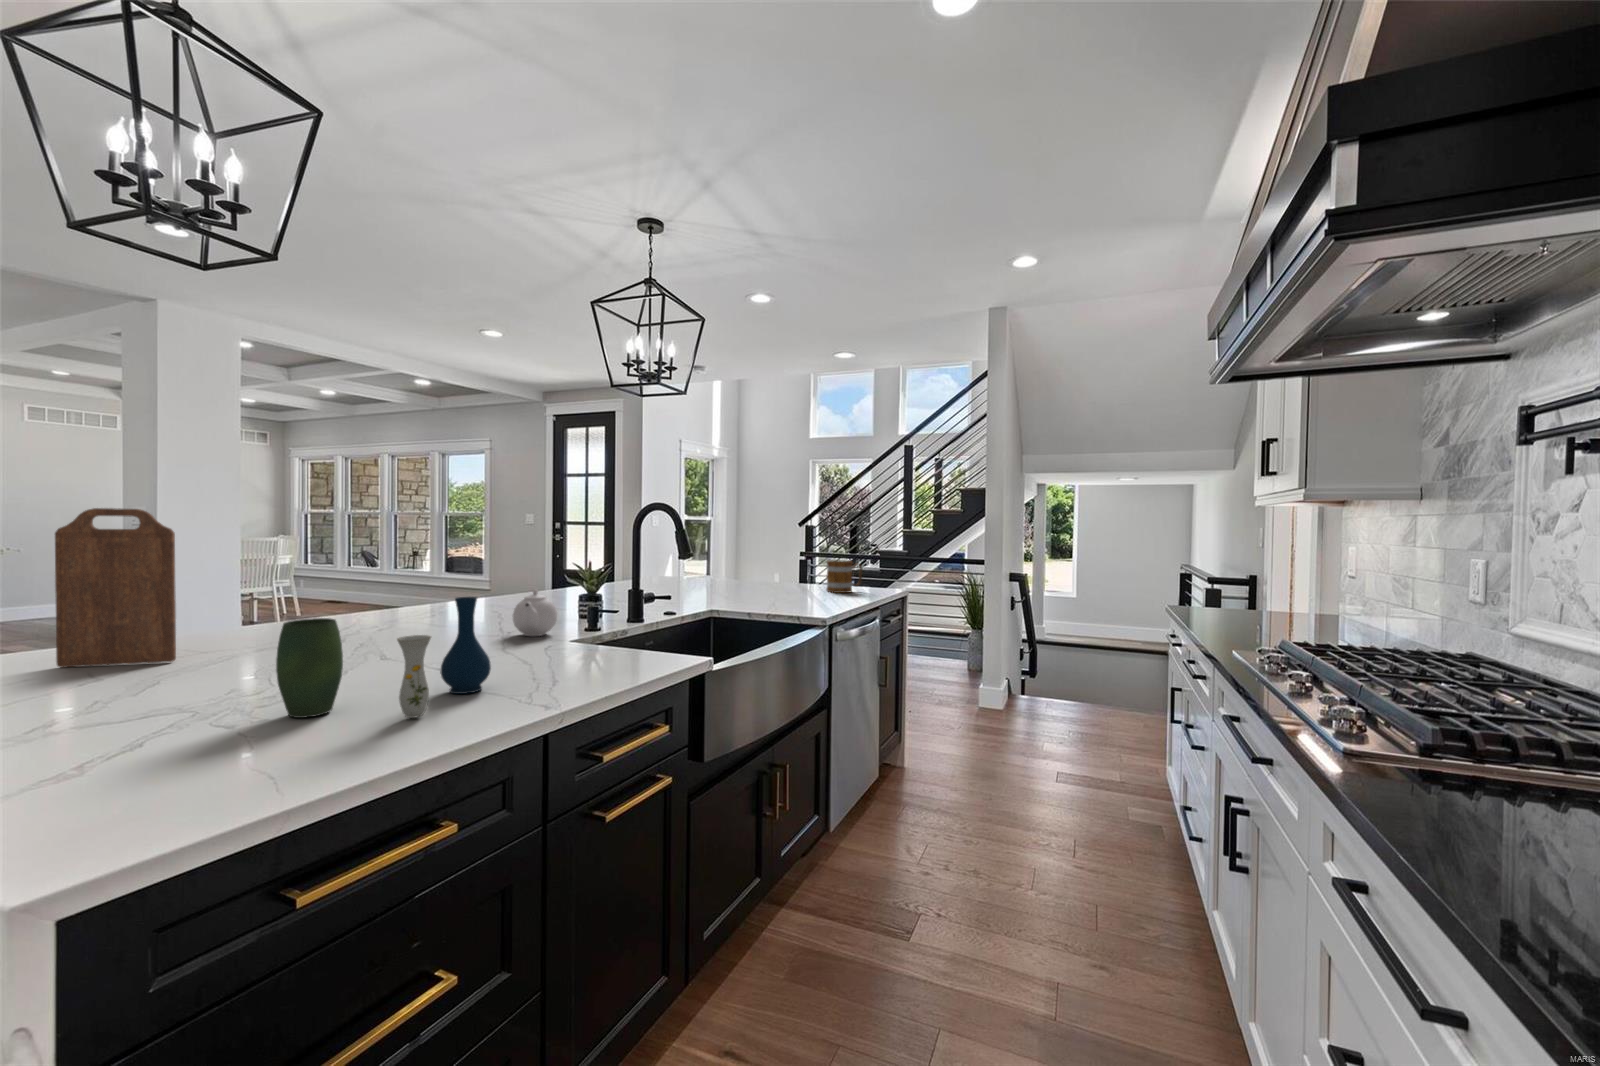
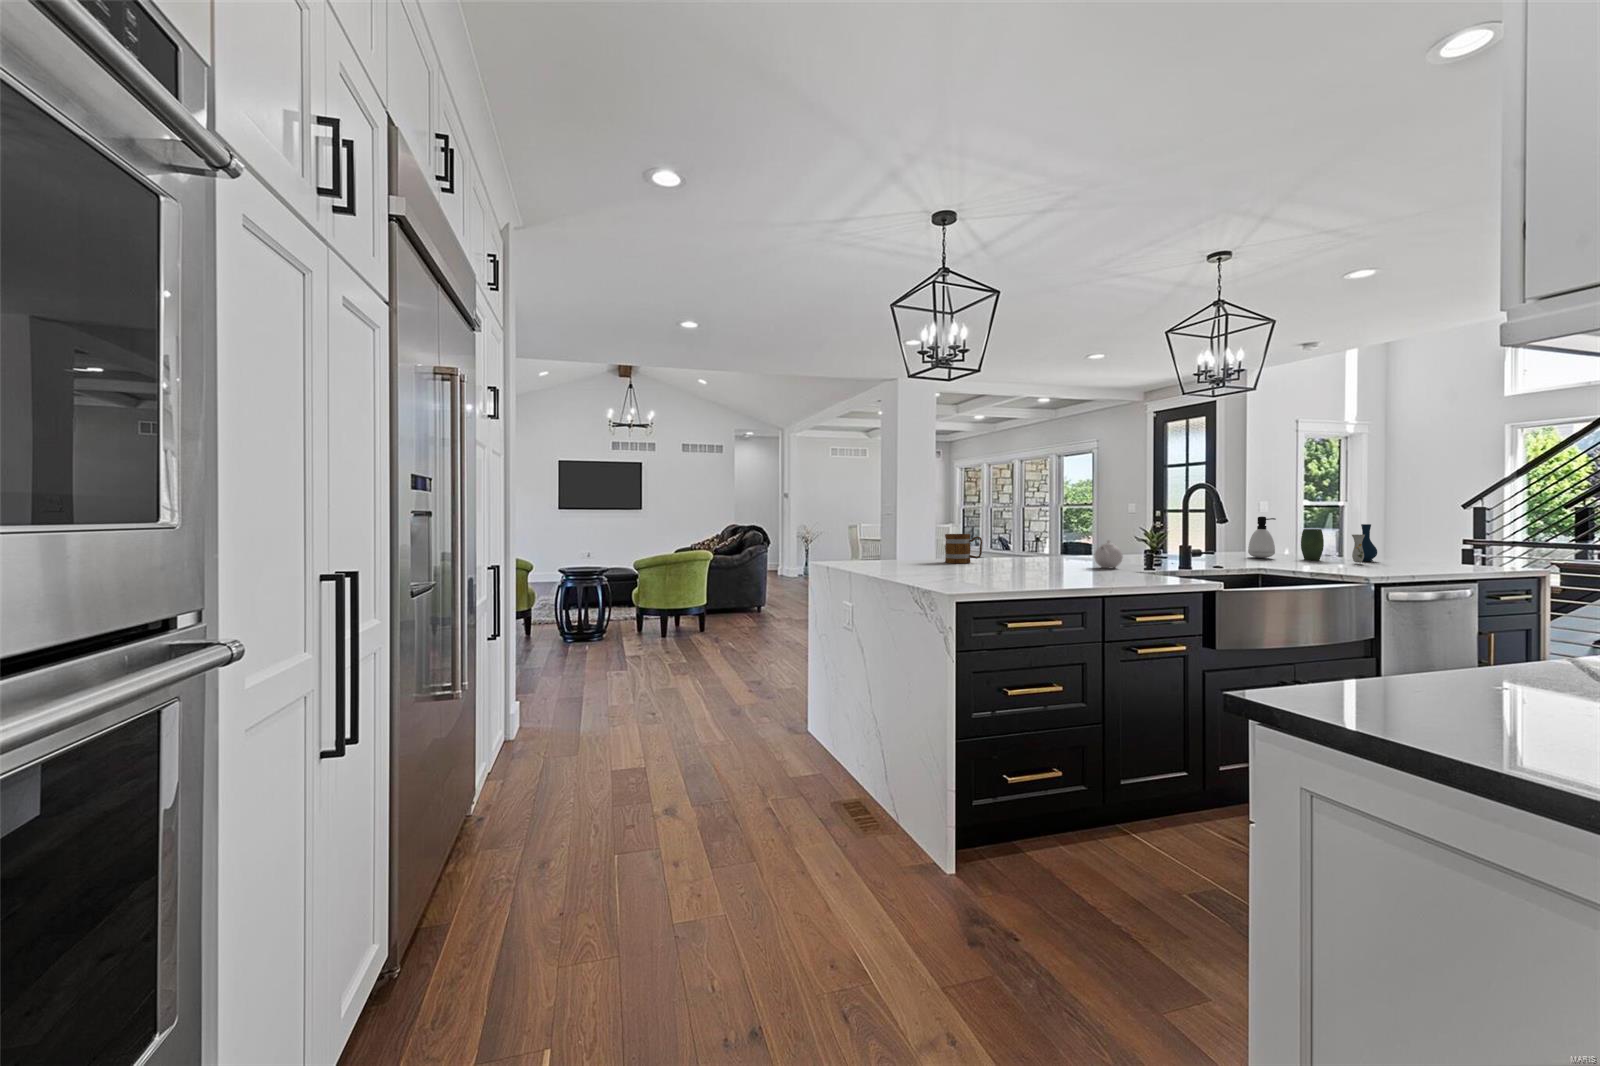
cutting board: present [55,508,176,667] -> none [902,496,941,565]
soap dispenser: none [693,544,721,594] -> present [1248,516,1276,558]
mug: present [827,560,862,593] -> present [945,534,982,563]
vase: present [276,597,491,718] -> present [1301,524,1377,562]

